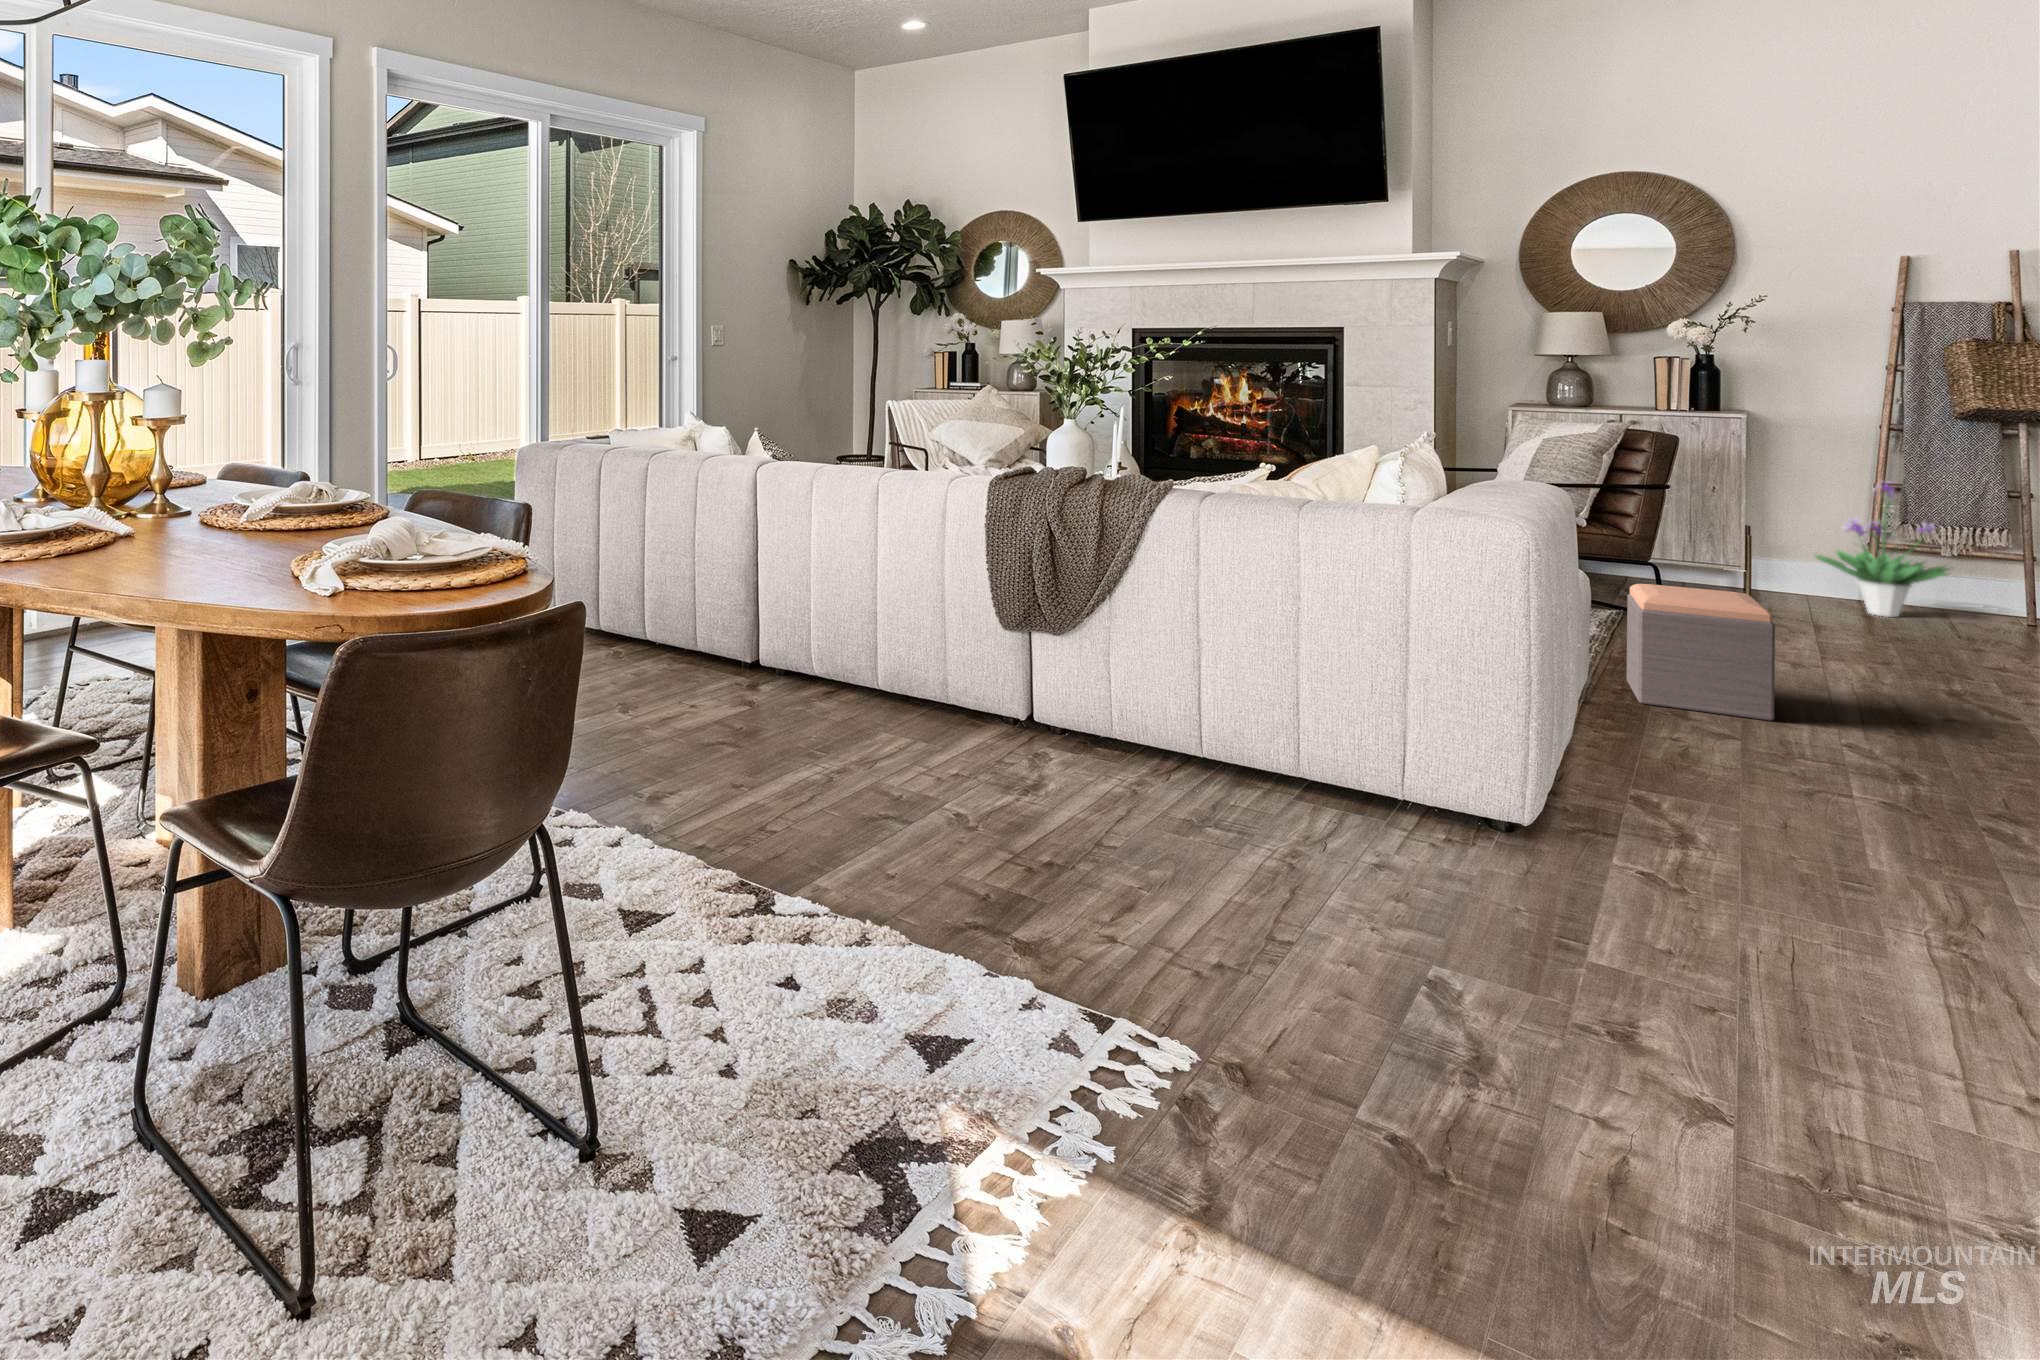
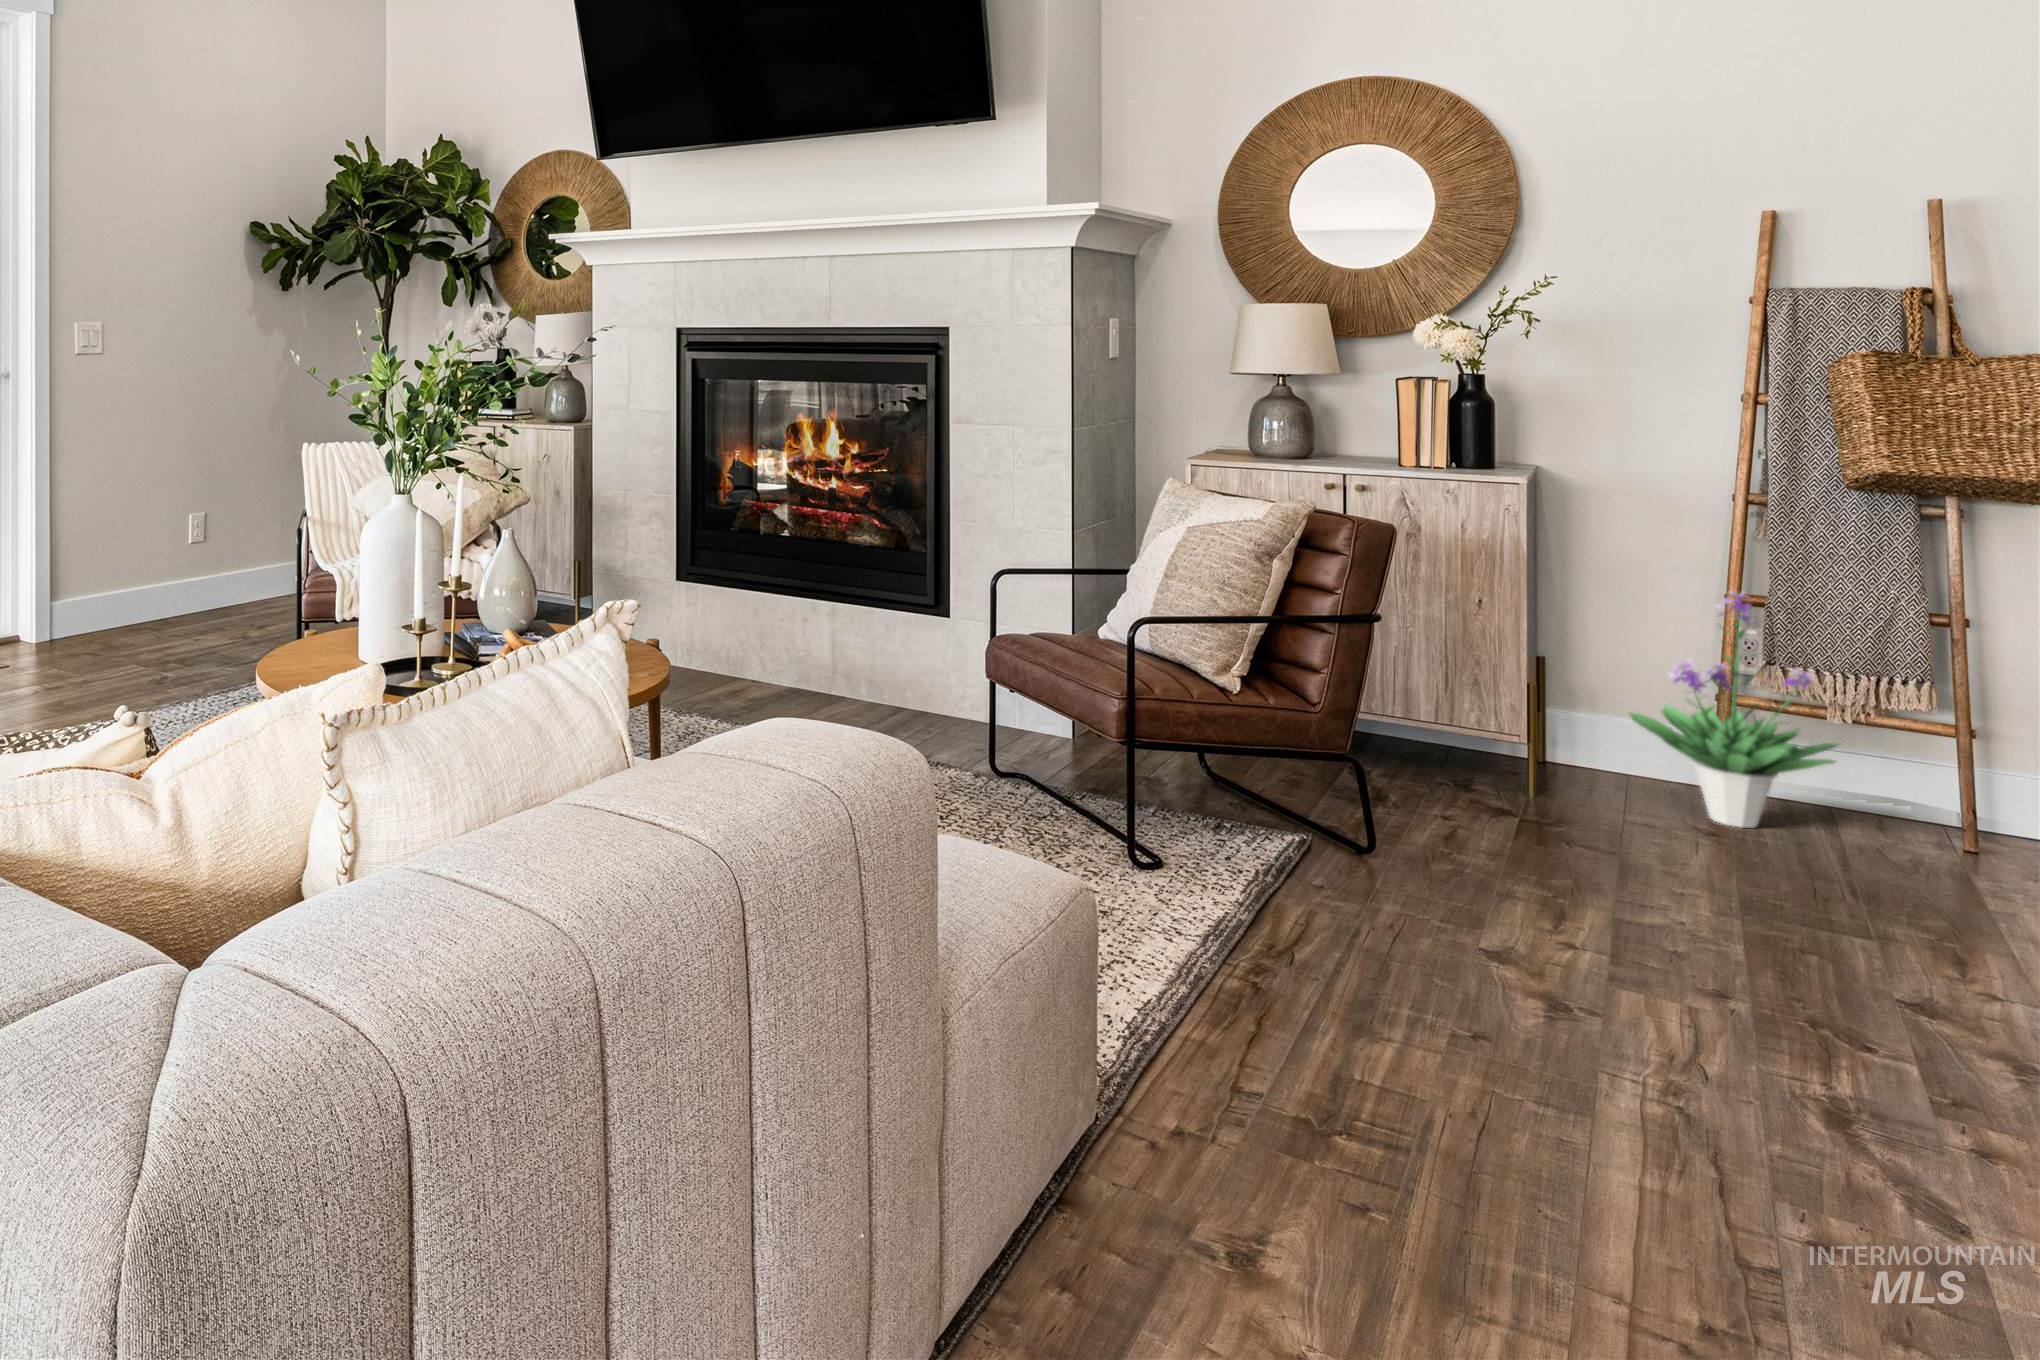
footstool: present [1627,584,1775,721] -> none [1188,892,1451,1269]

